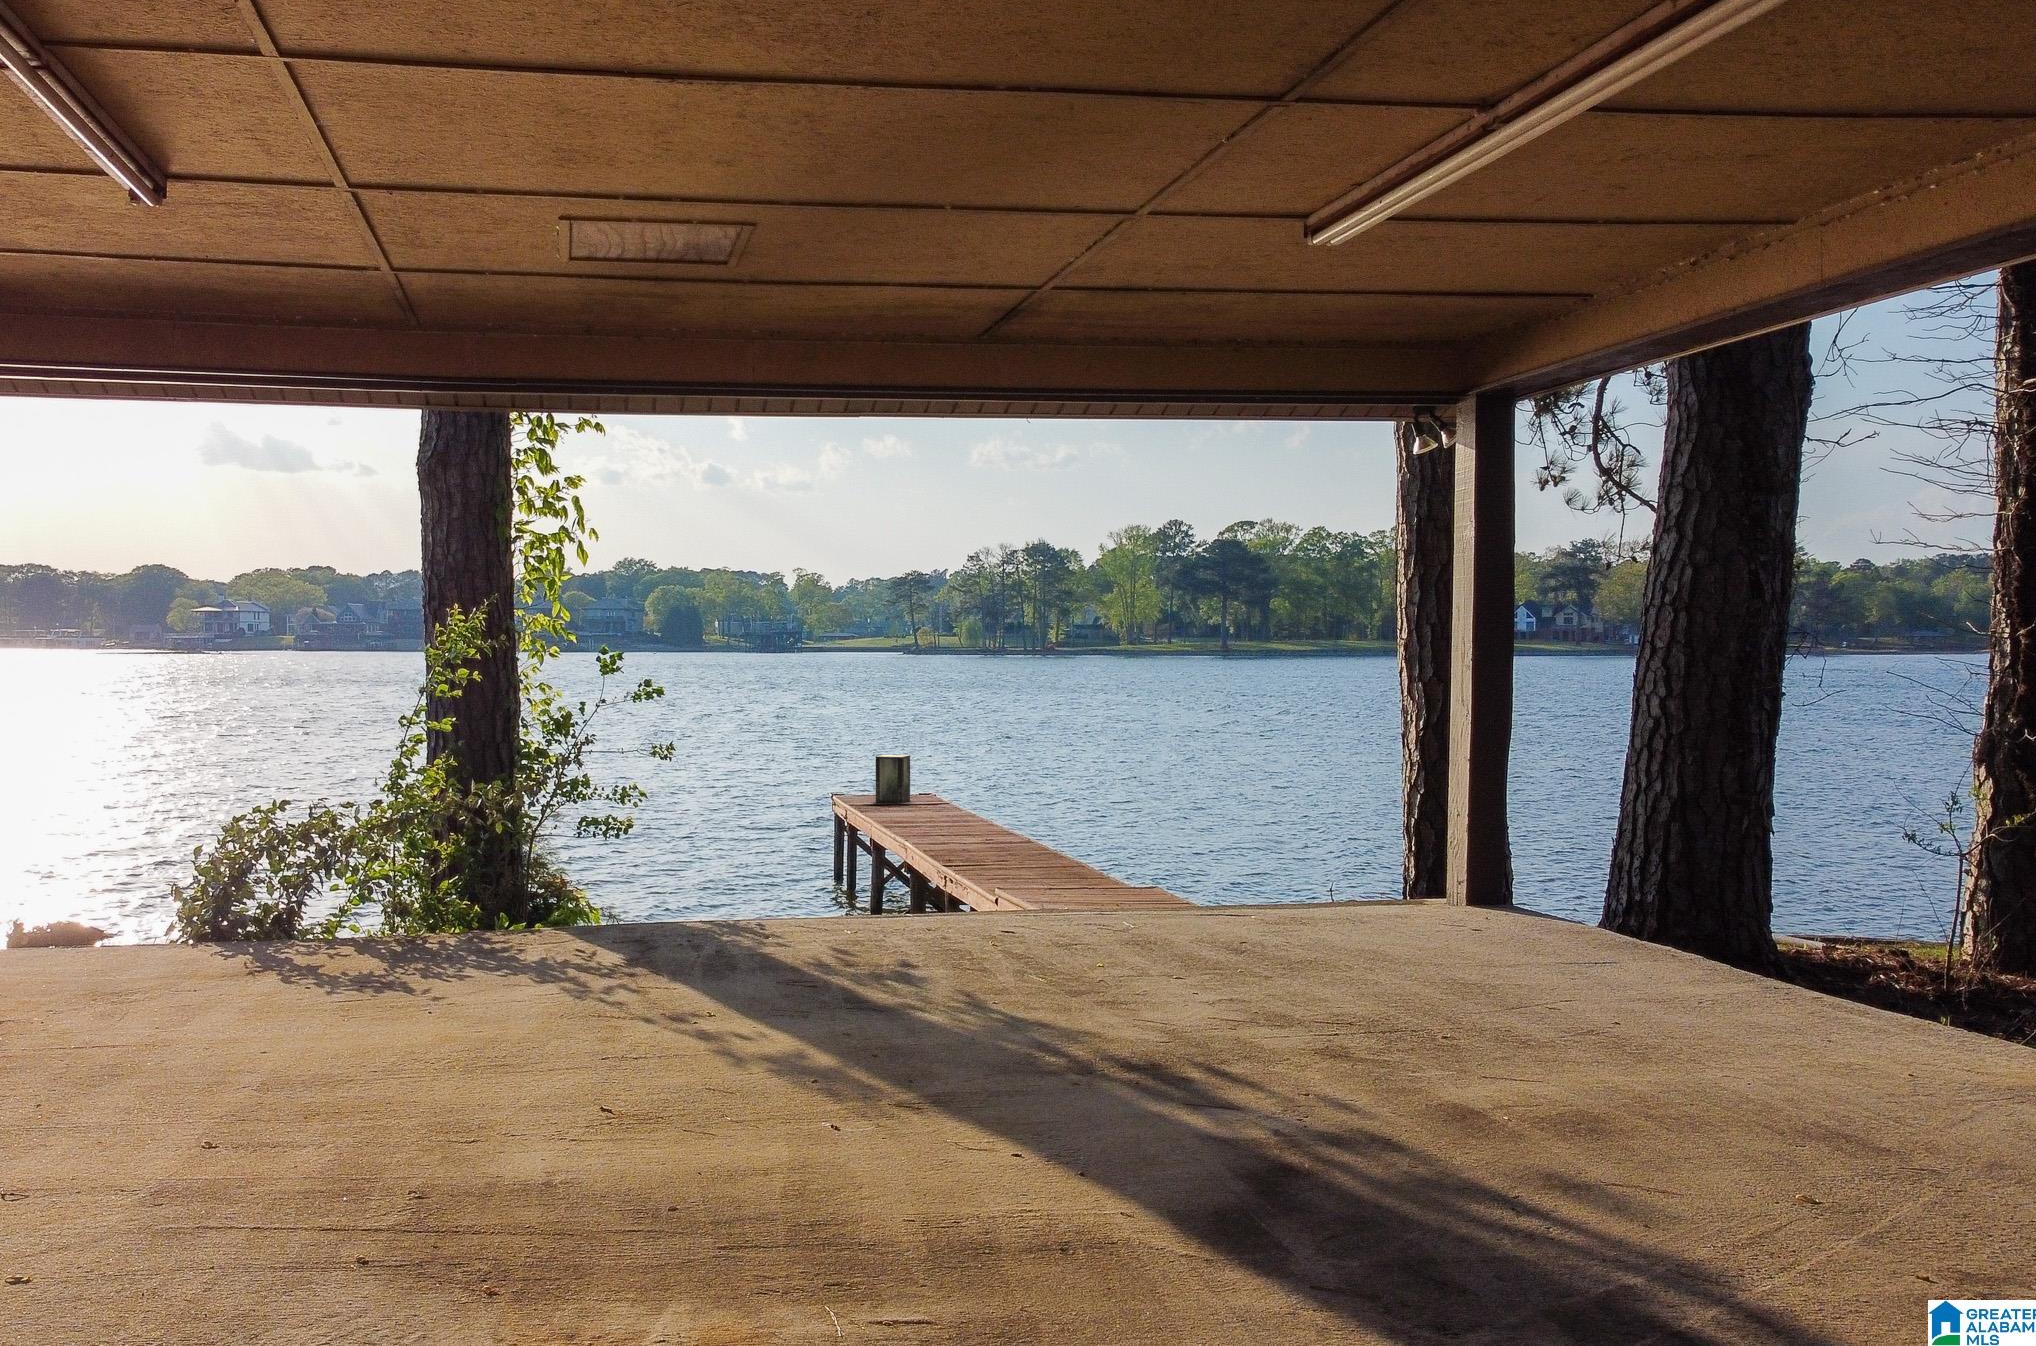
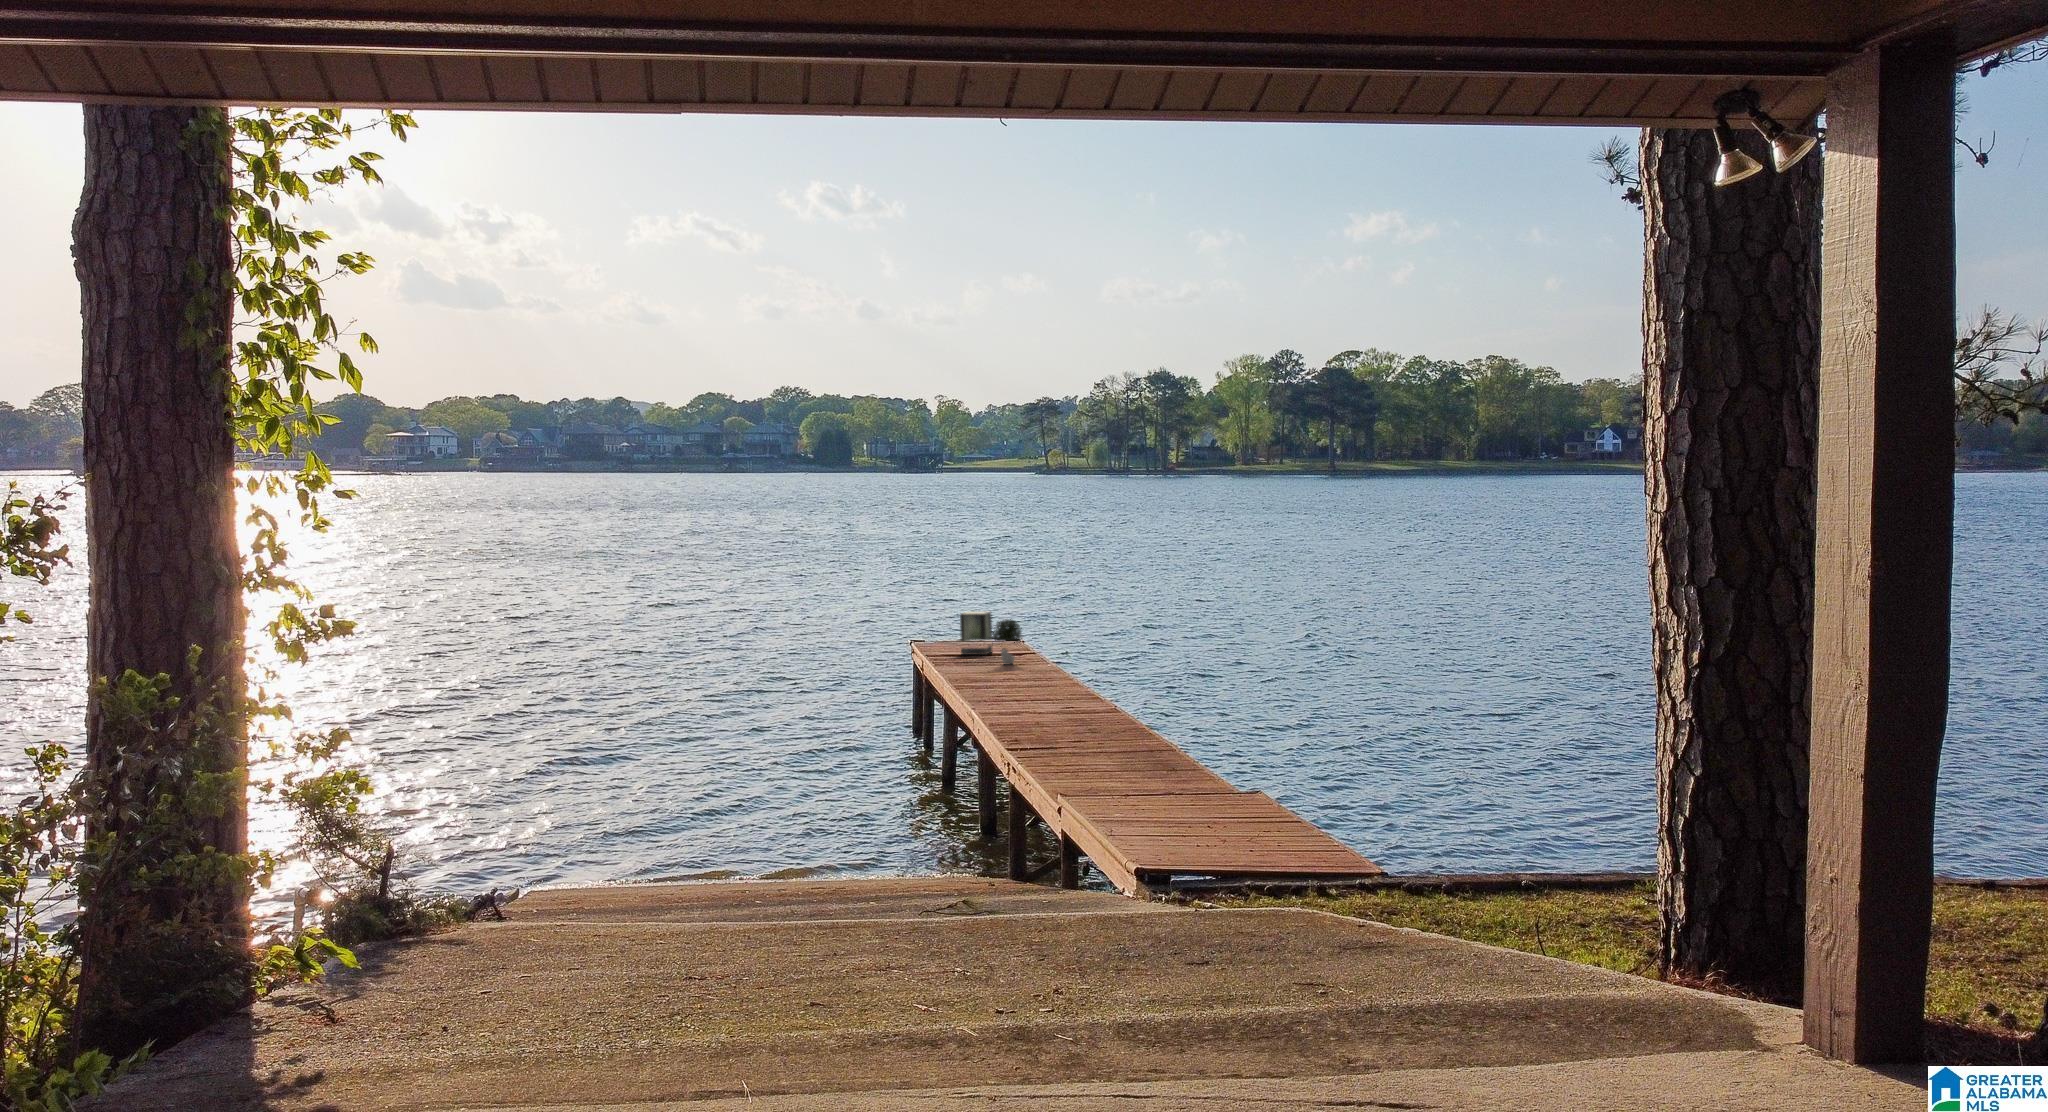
potted plant: none [910,764,947,815] -> present [992,619,1022,664]

